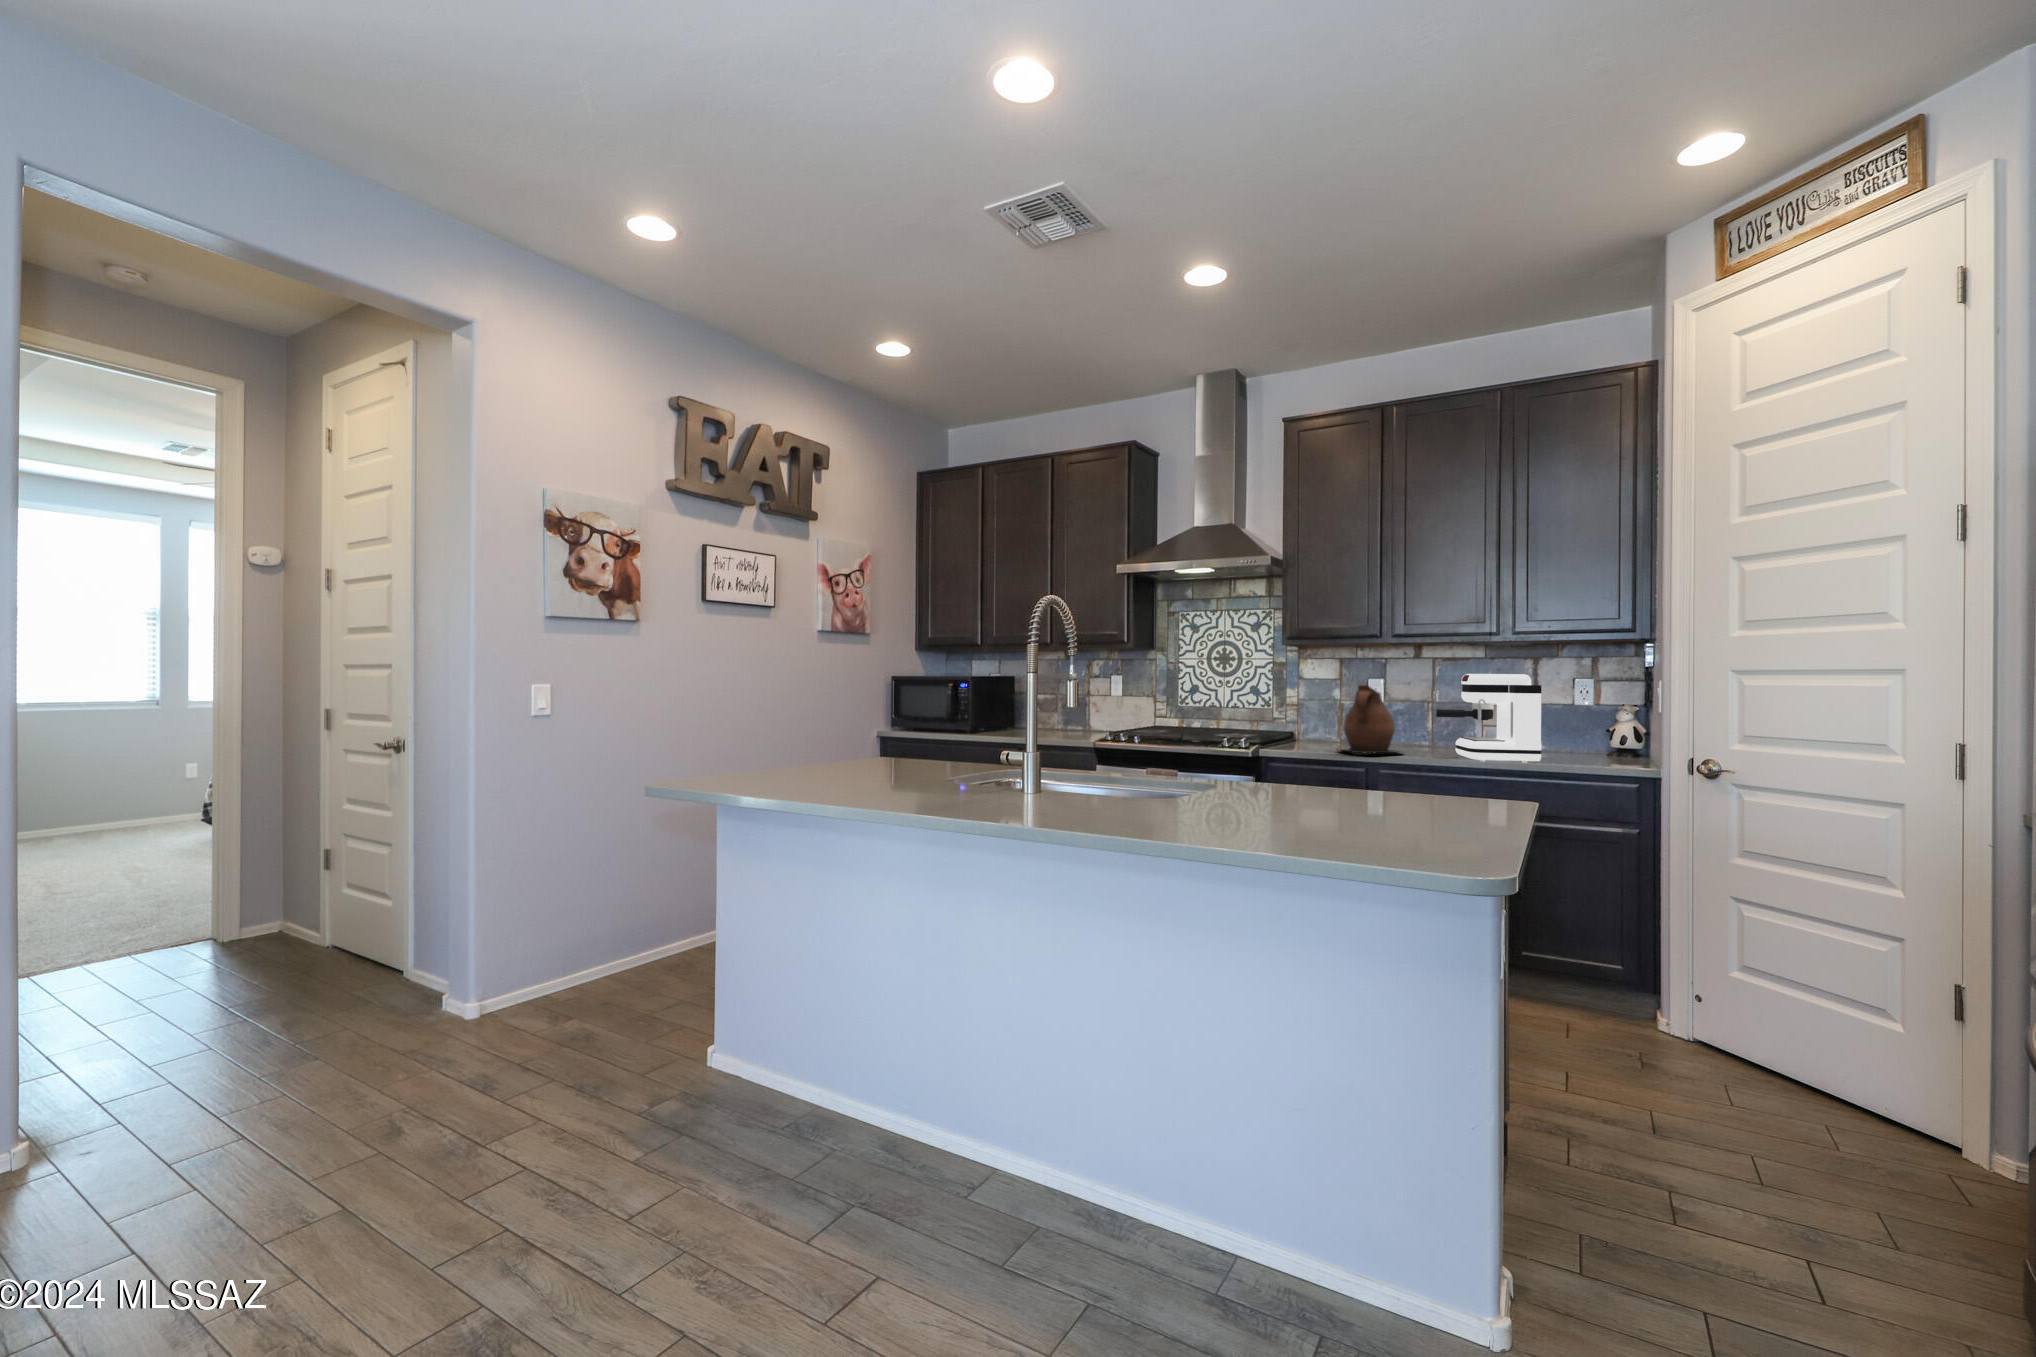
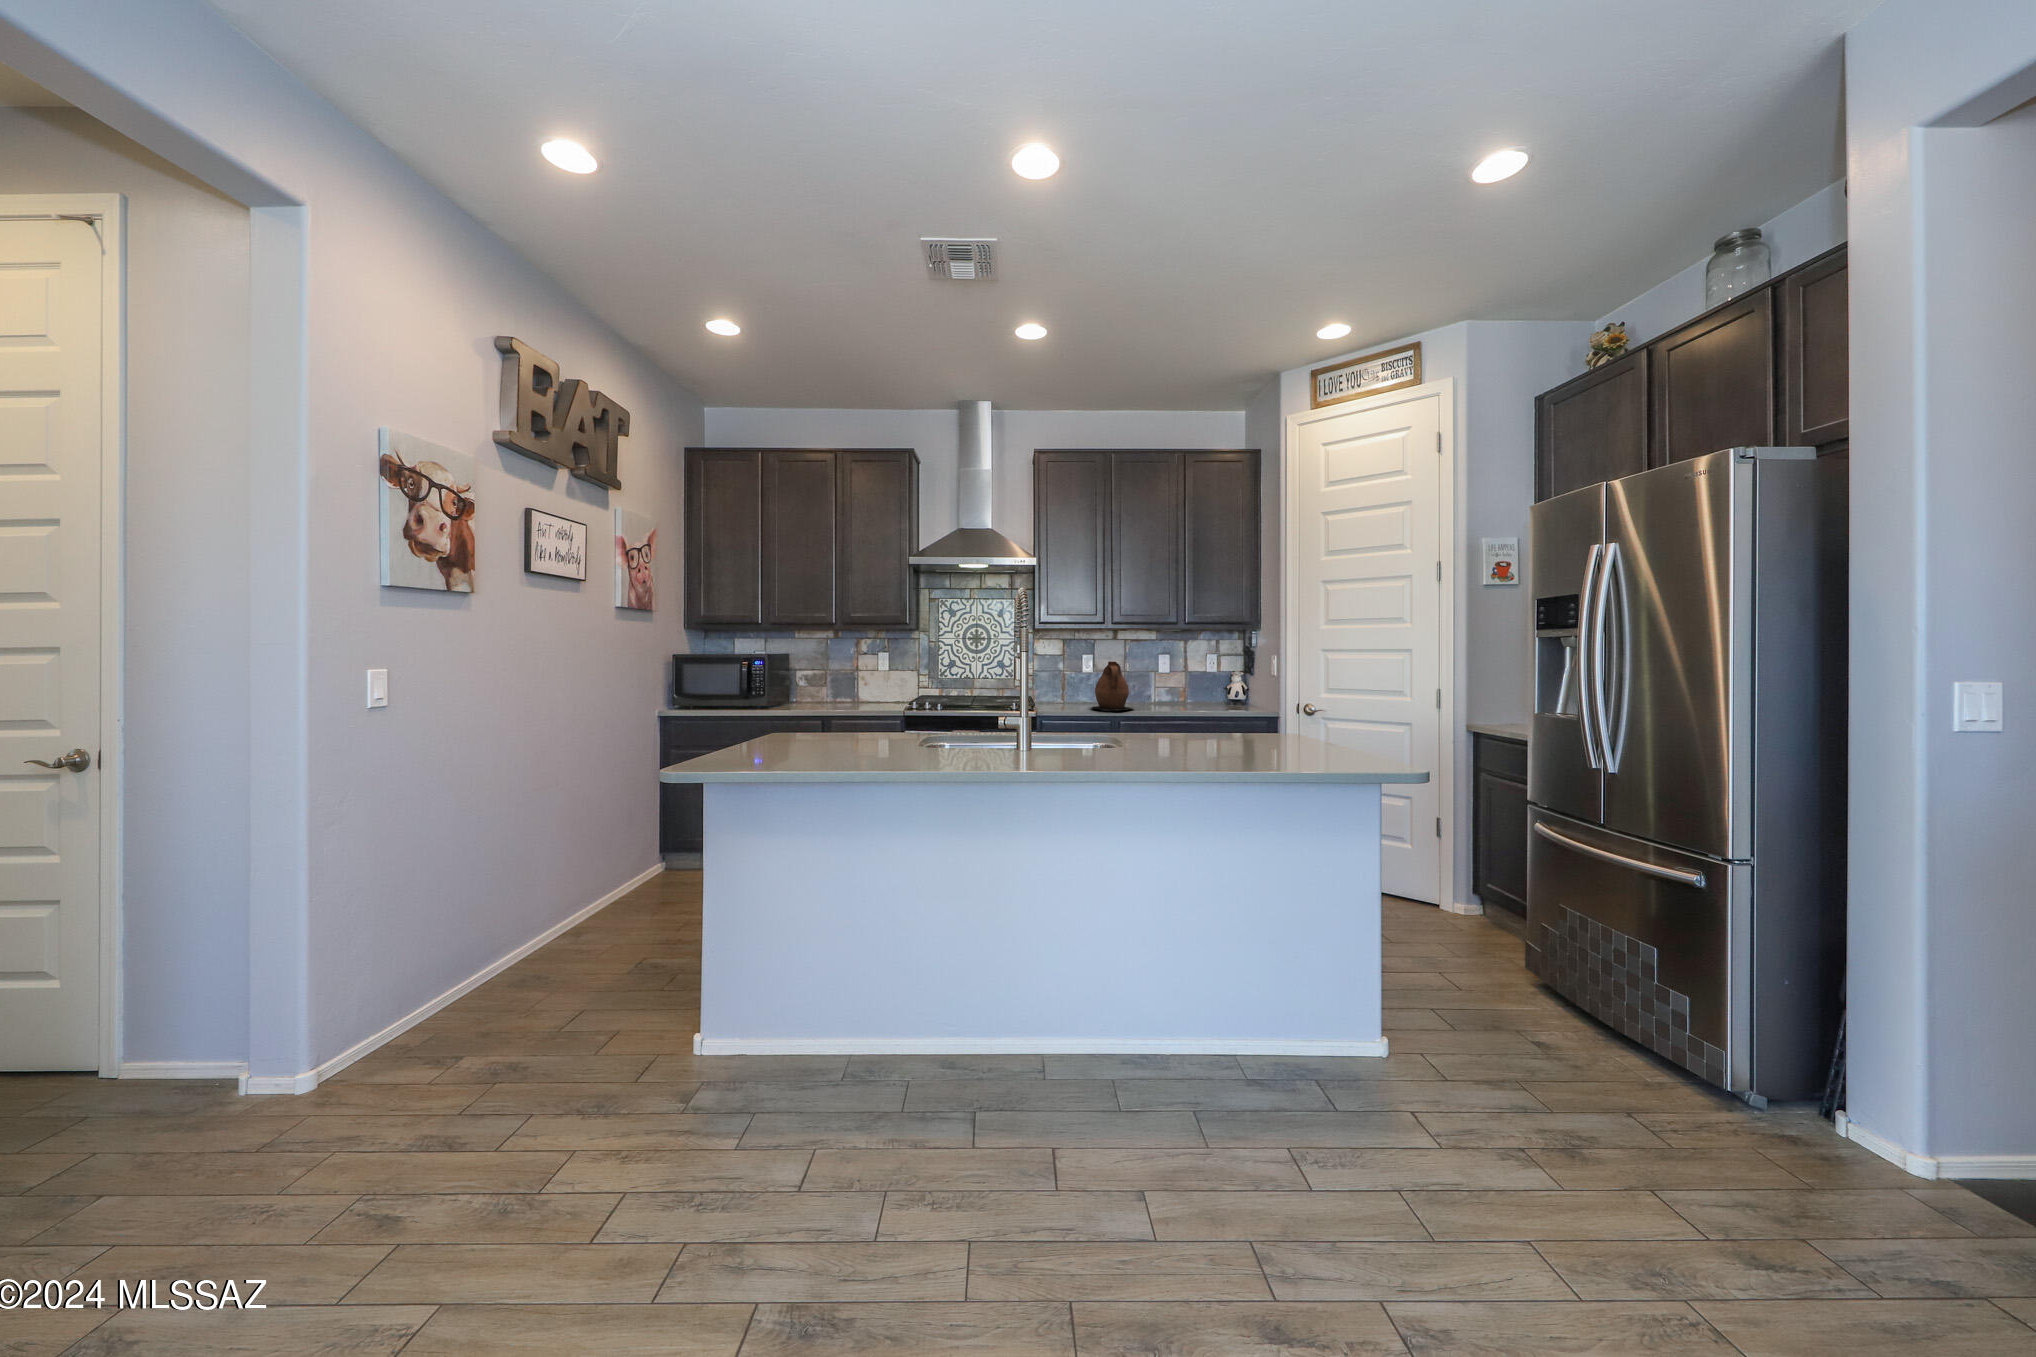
coffee maker: present [1436,674,1541,763] -> none [1159,654,1224,713]

